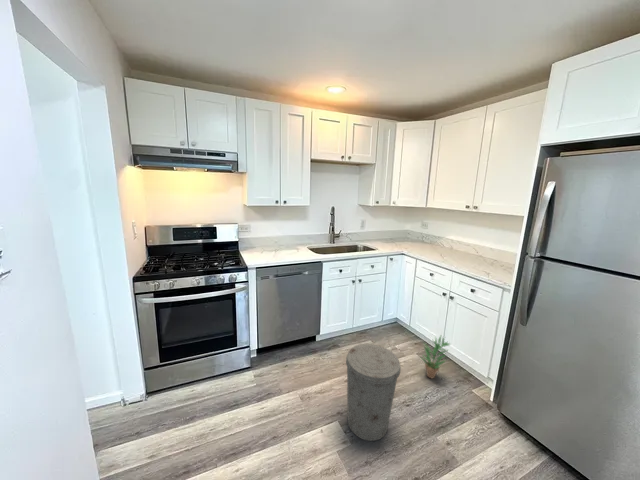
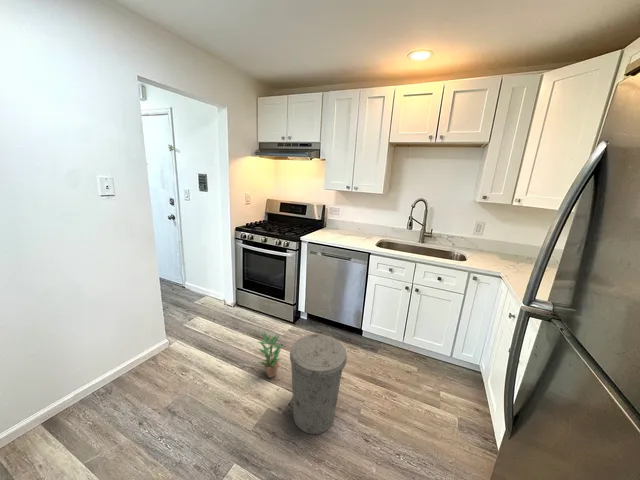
potted plant: present [422,337,449,378] -> present [259,332,283,378]

